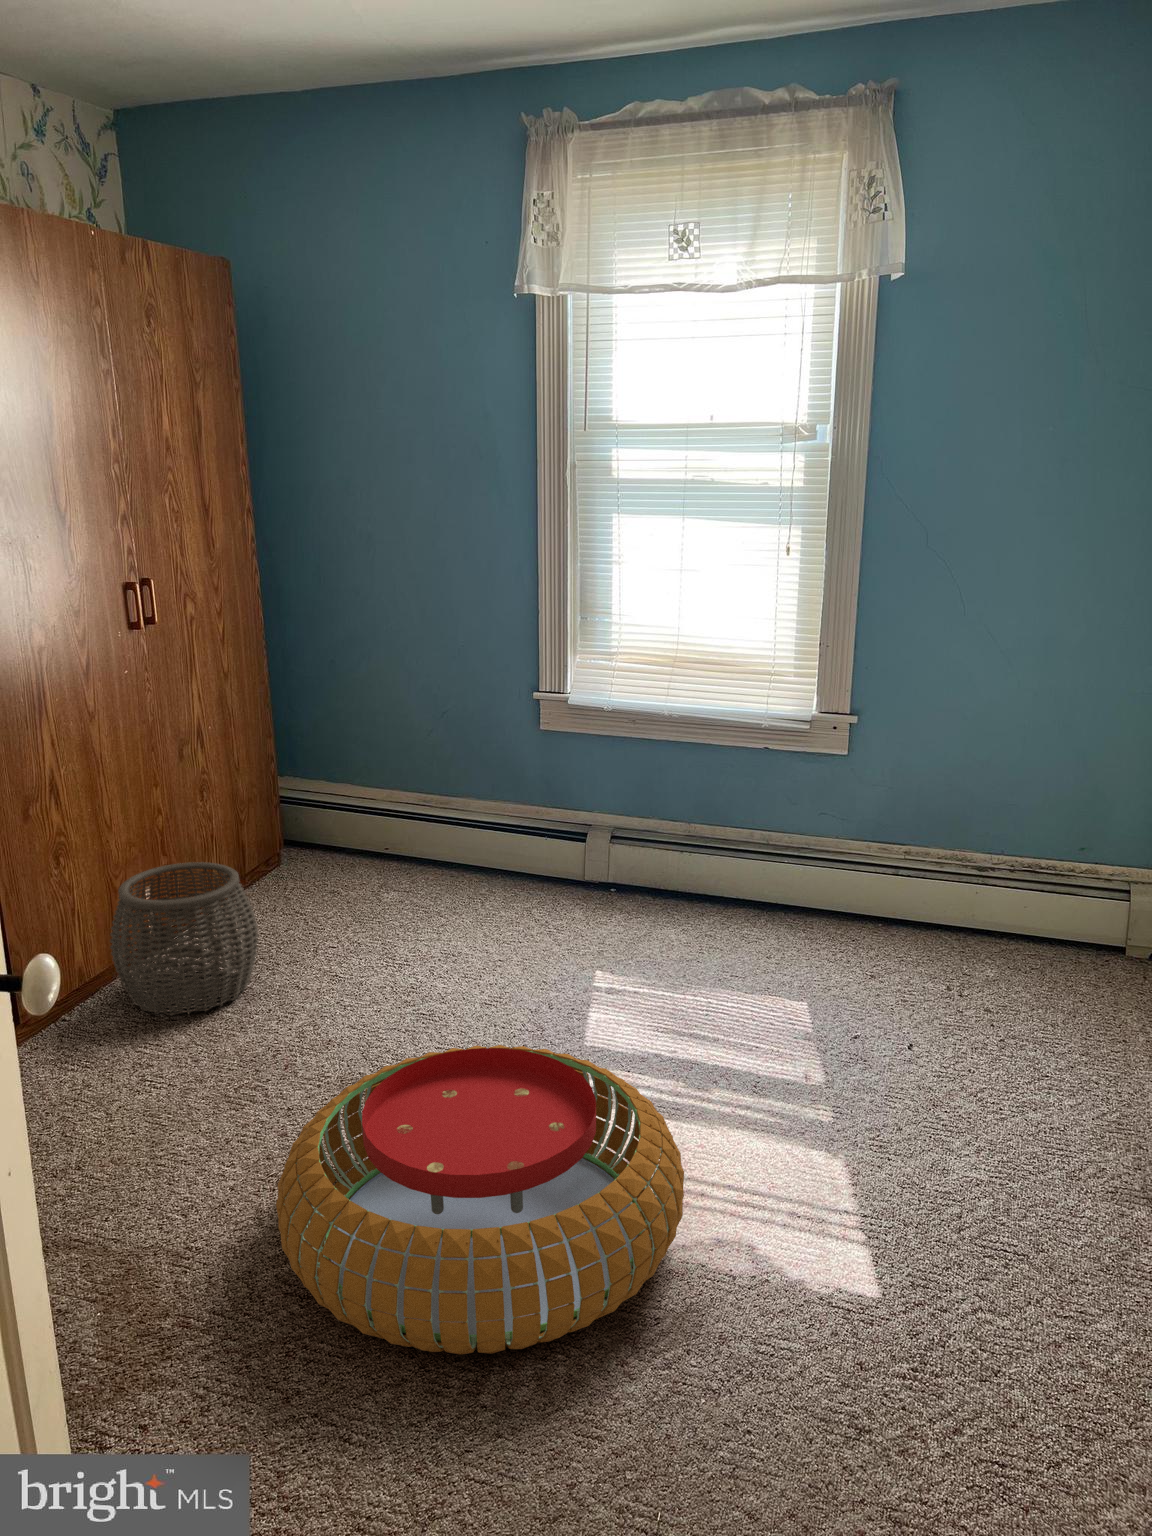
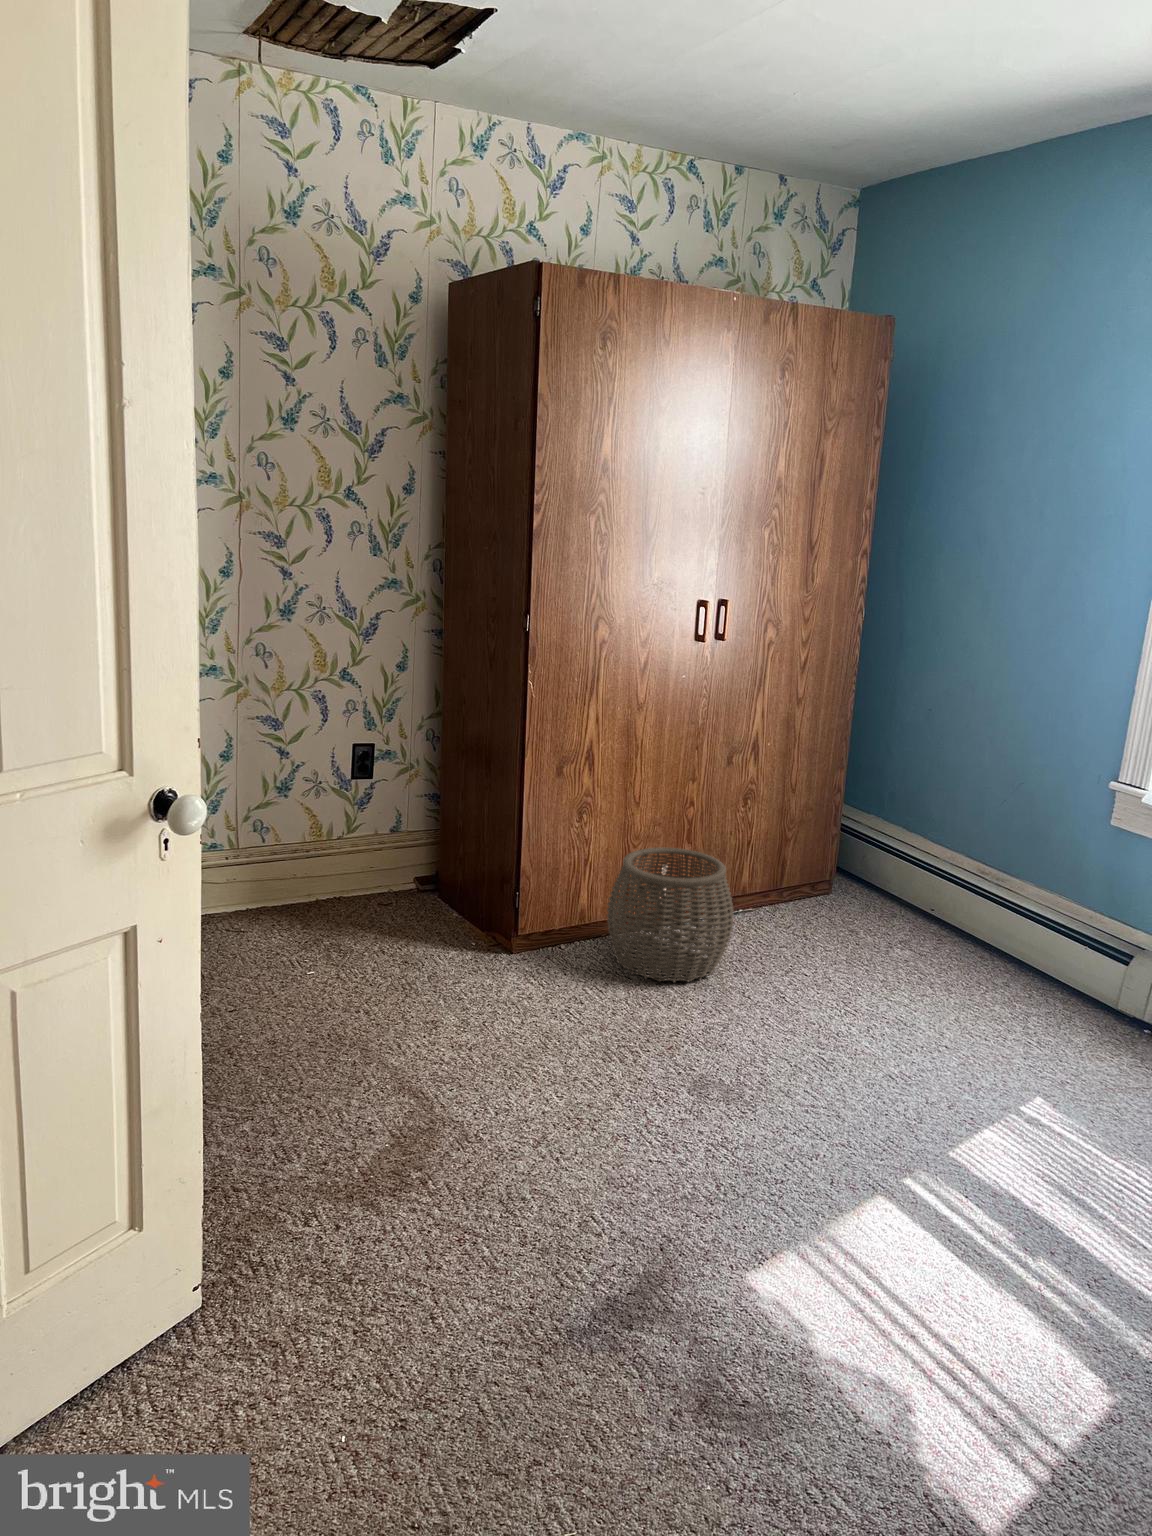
pouf: present [276,1045,684,1355] -> none [492,1064,891,1365]

